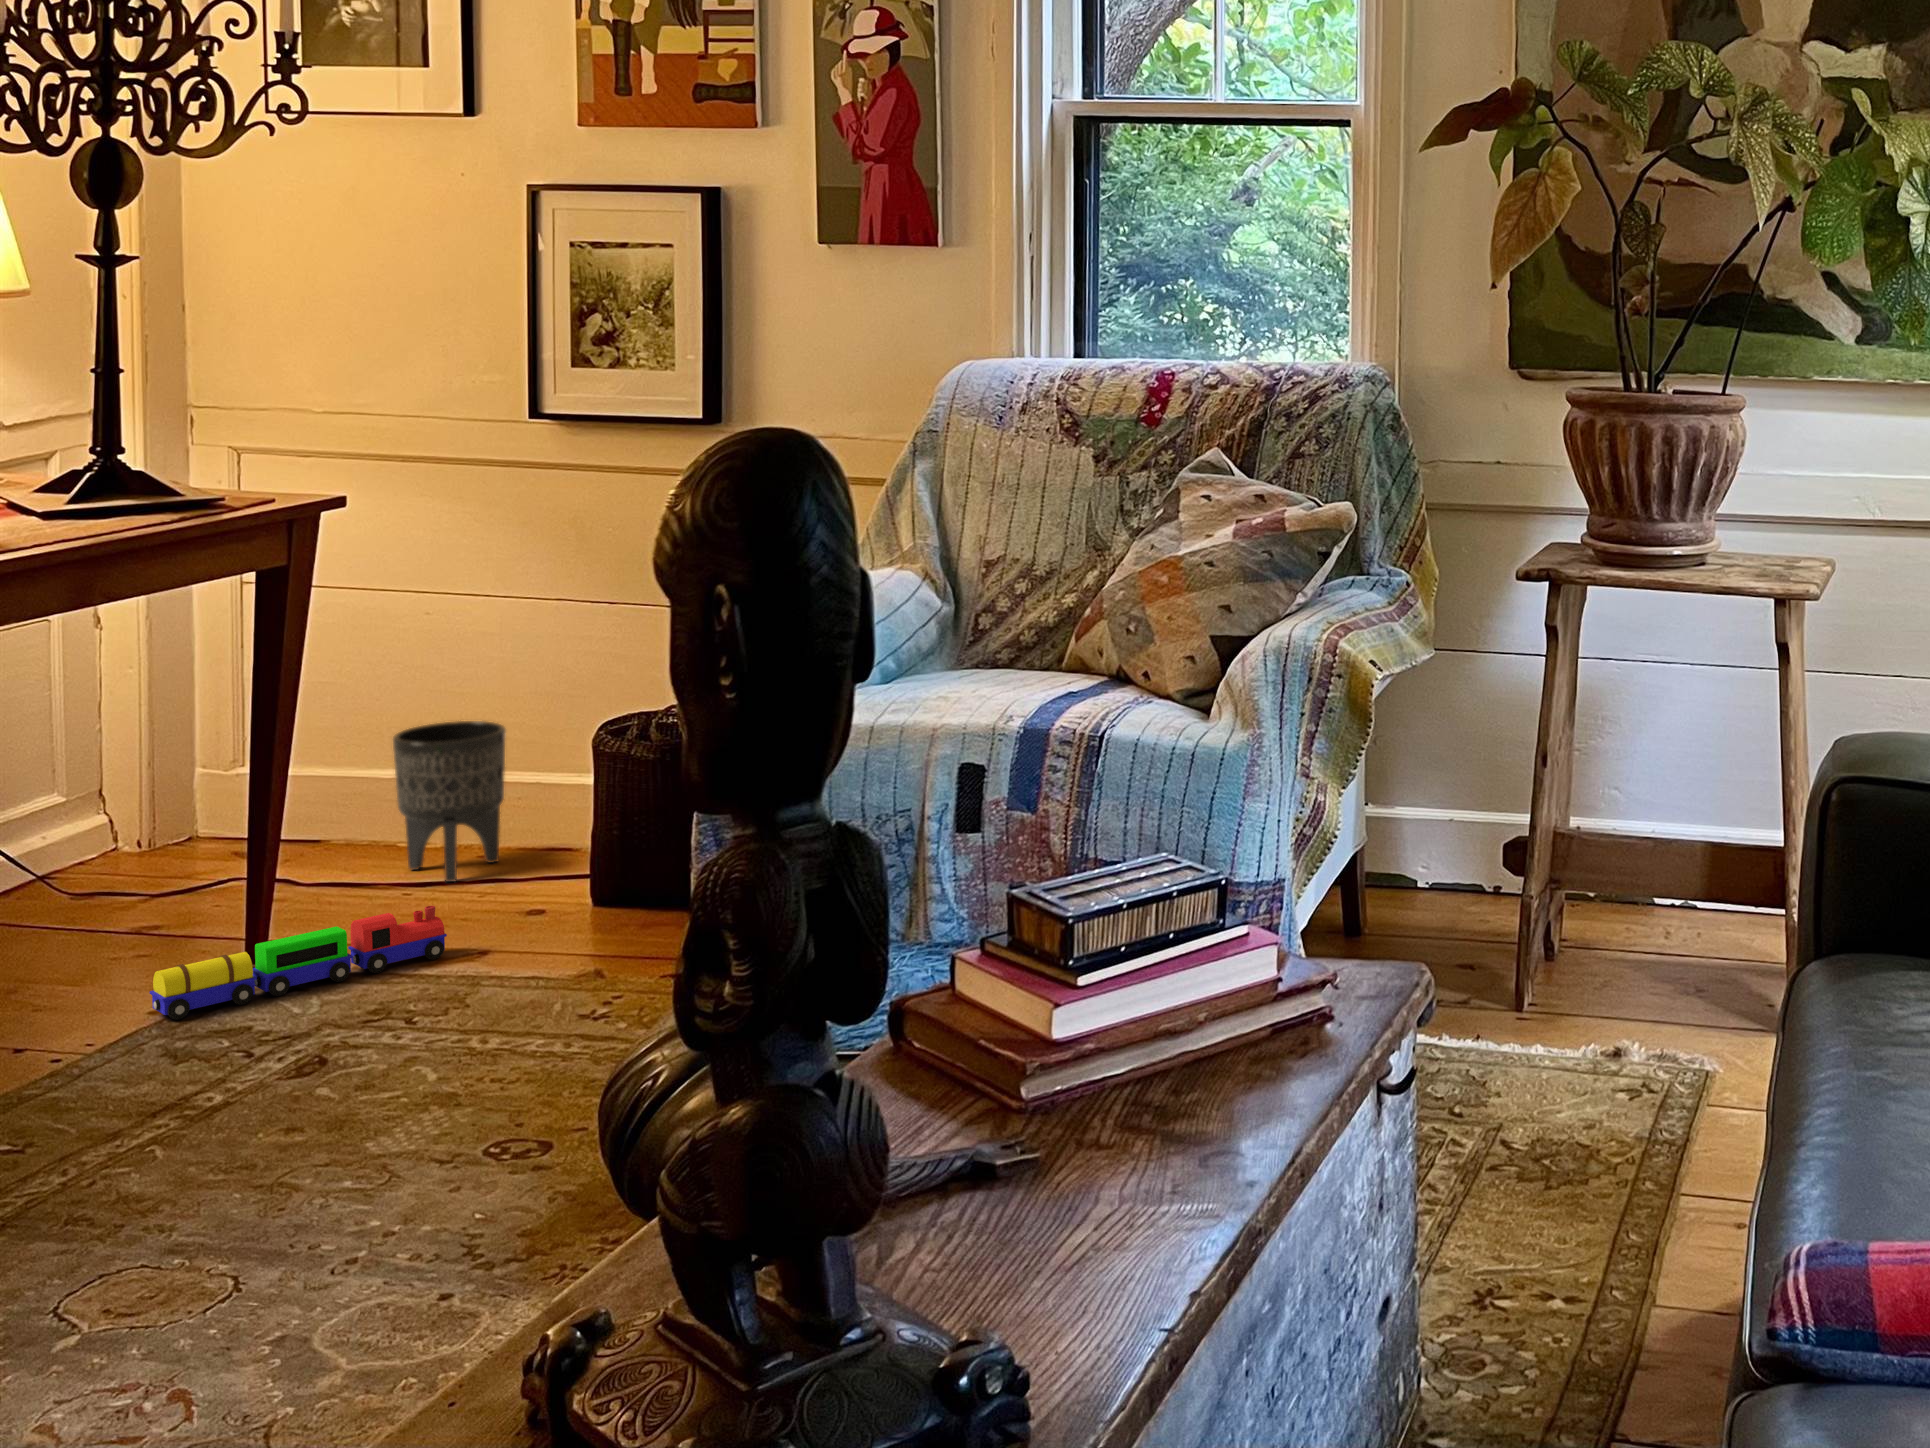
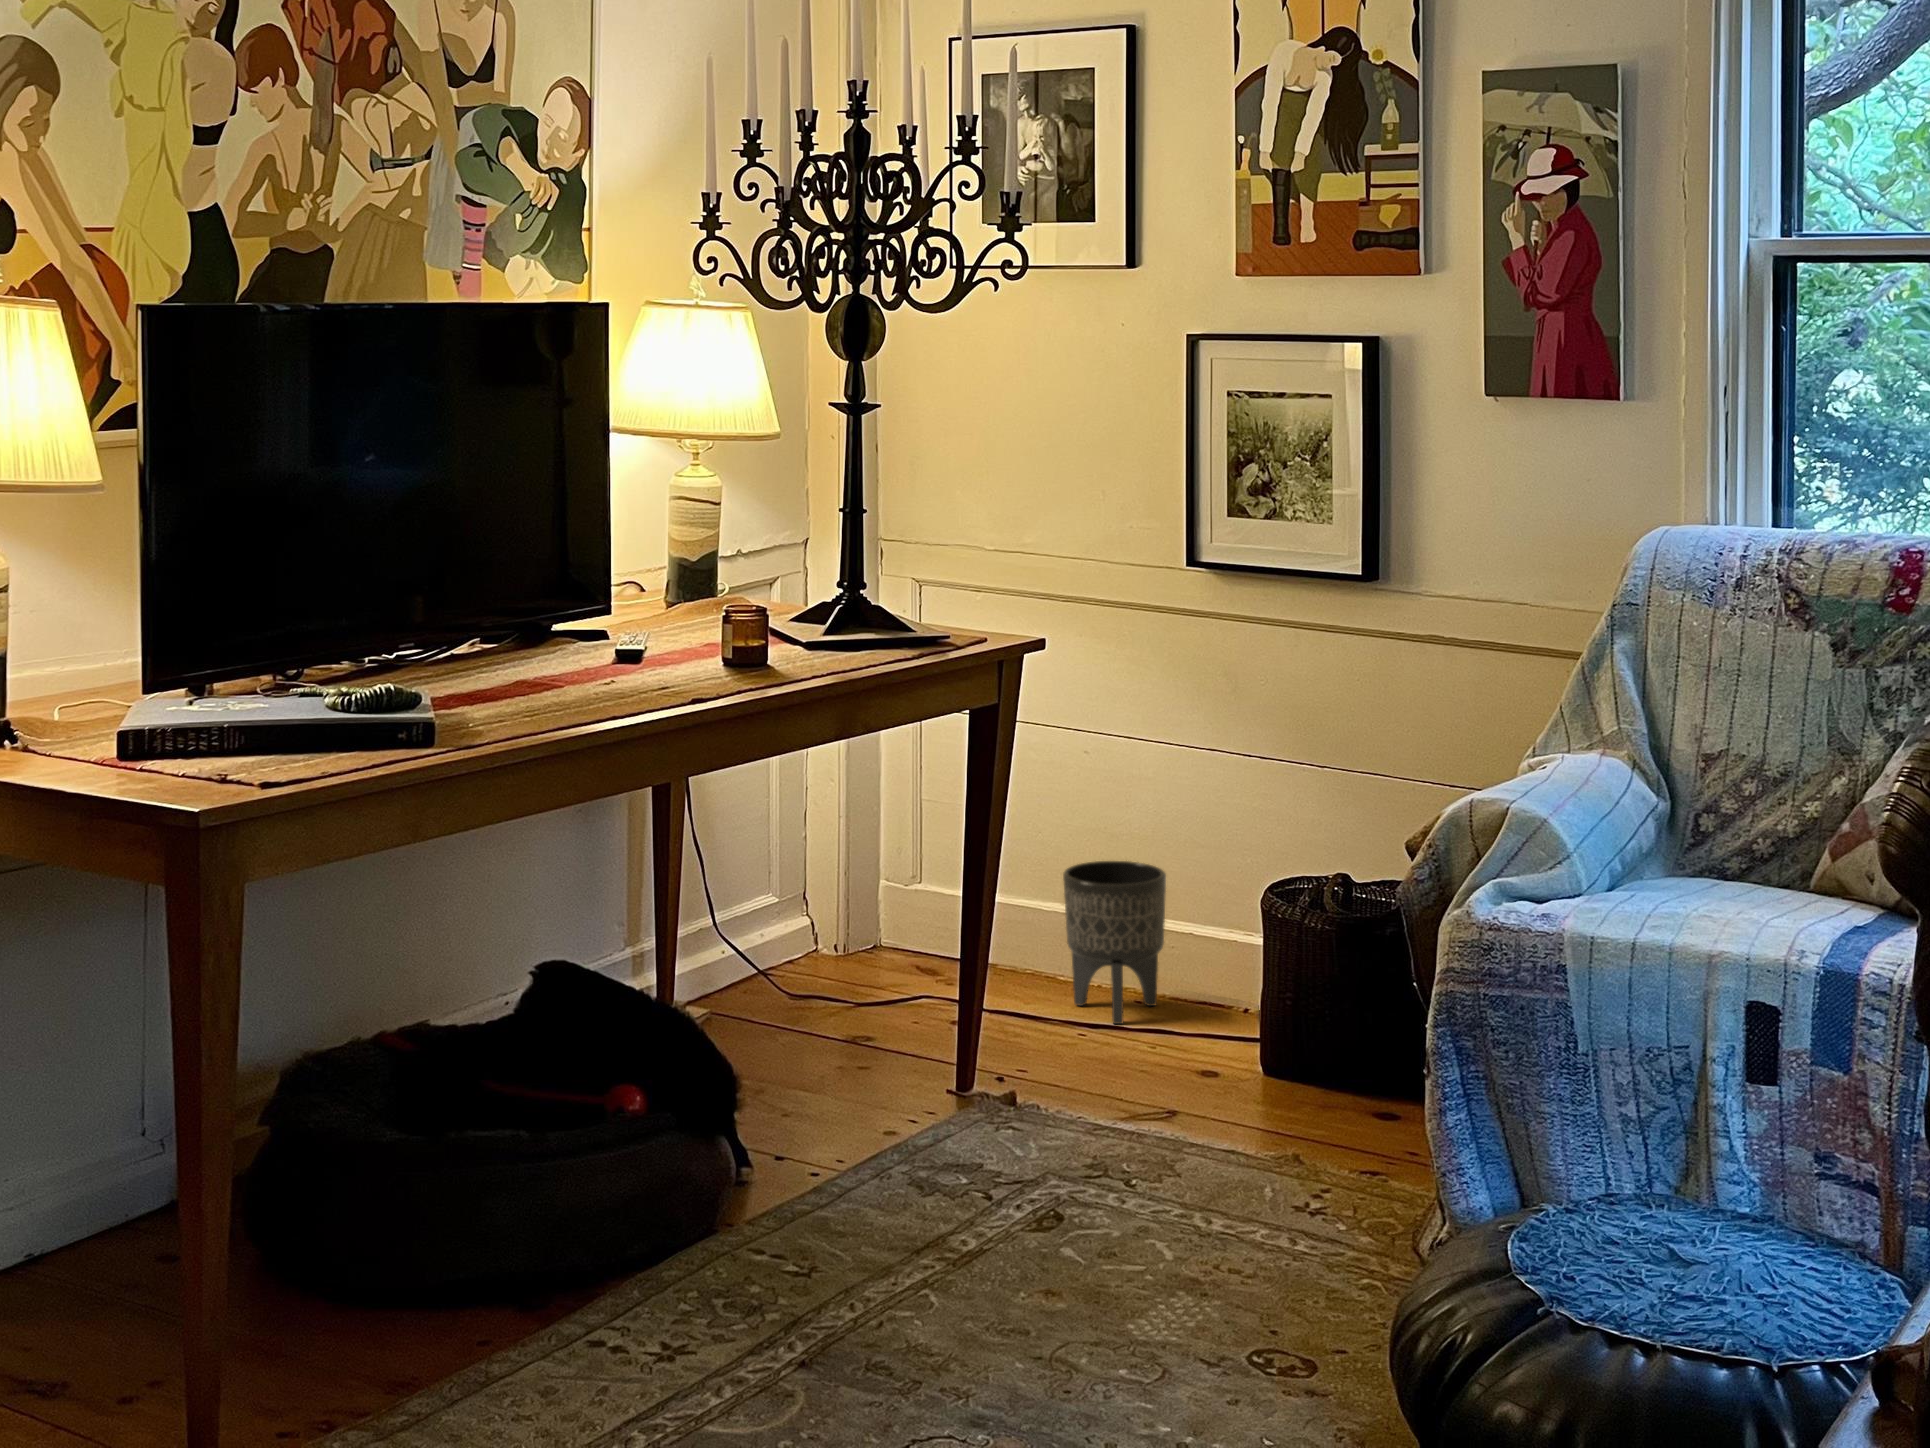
toy train: present [150,906,447,1020] -> none [888,1060,1142,1153]

